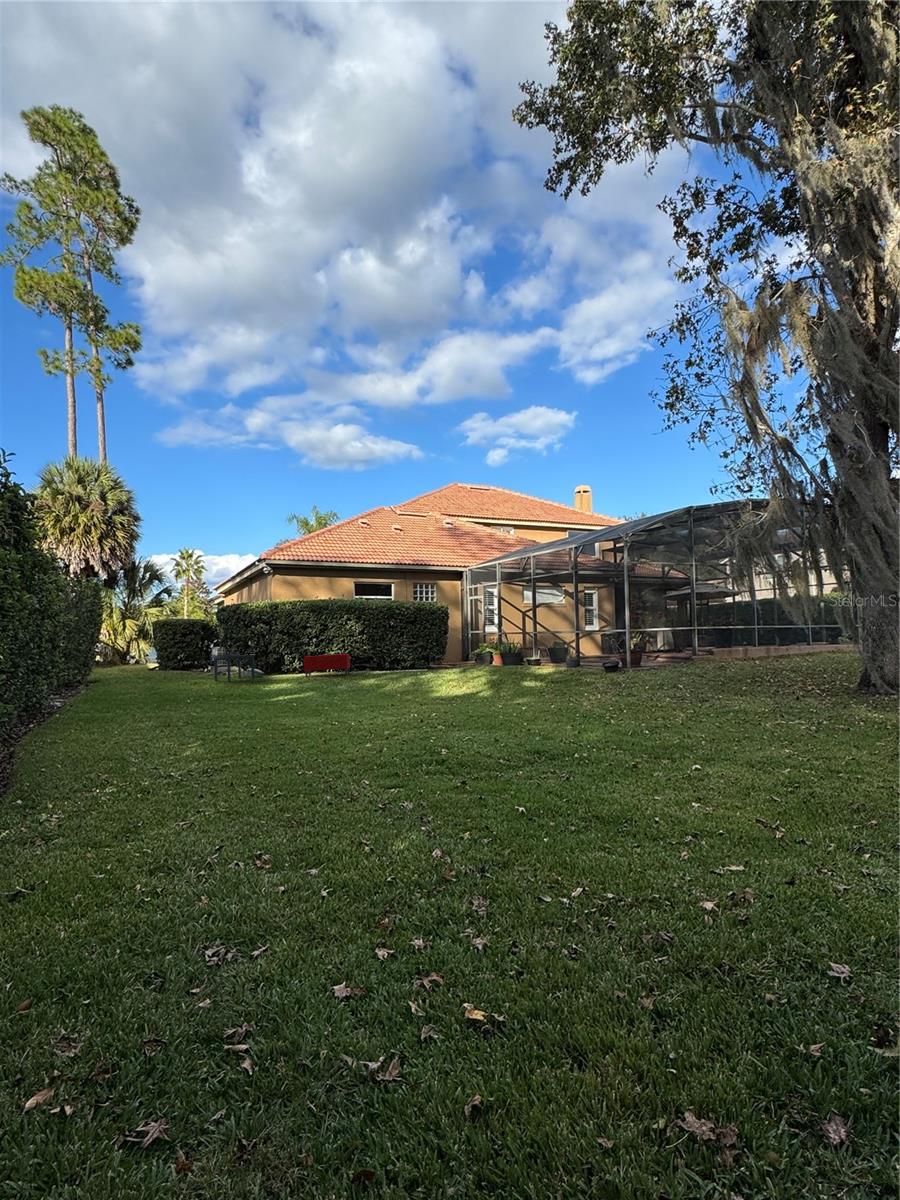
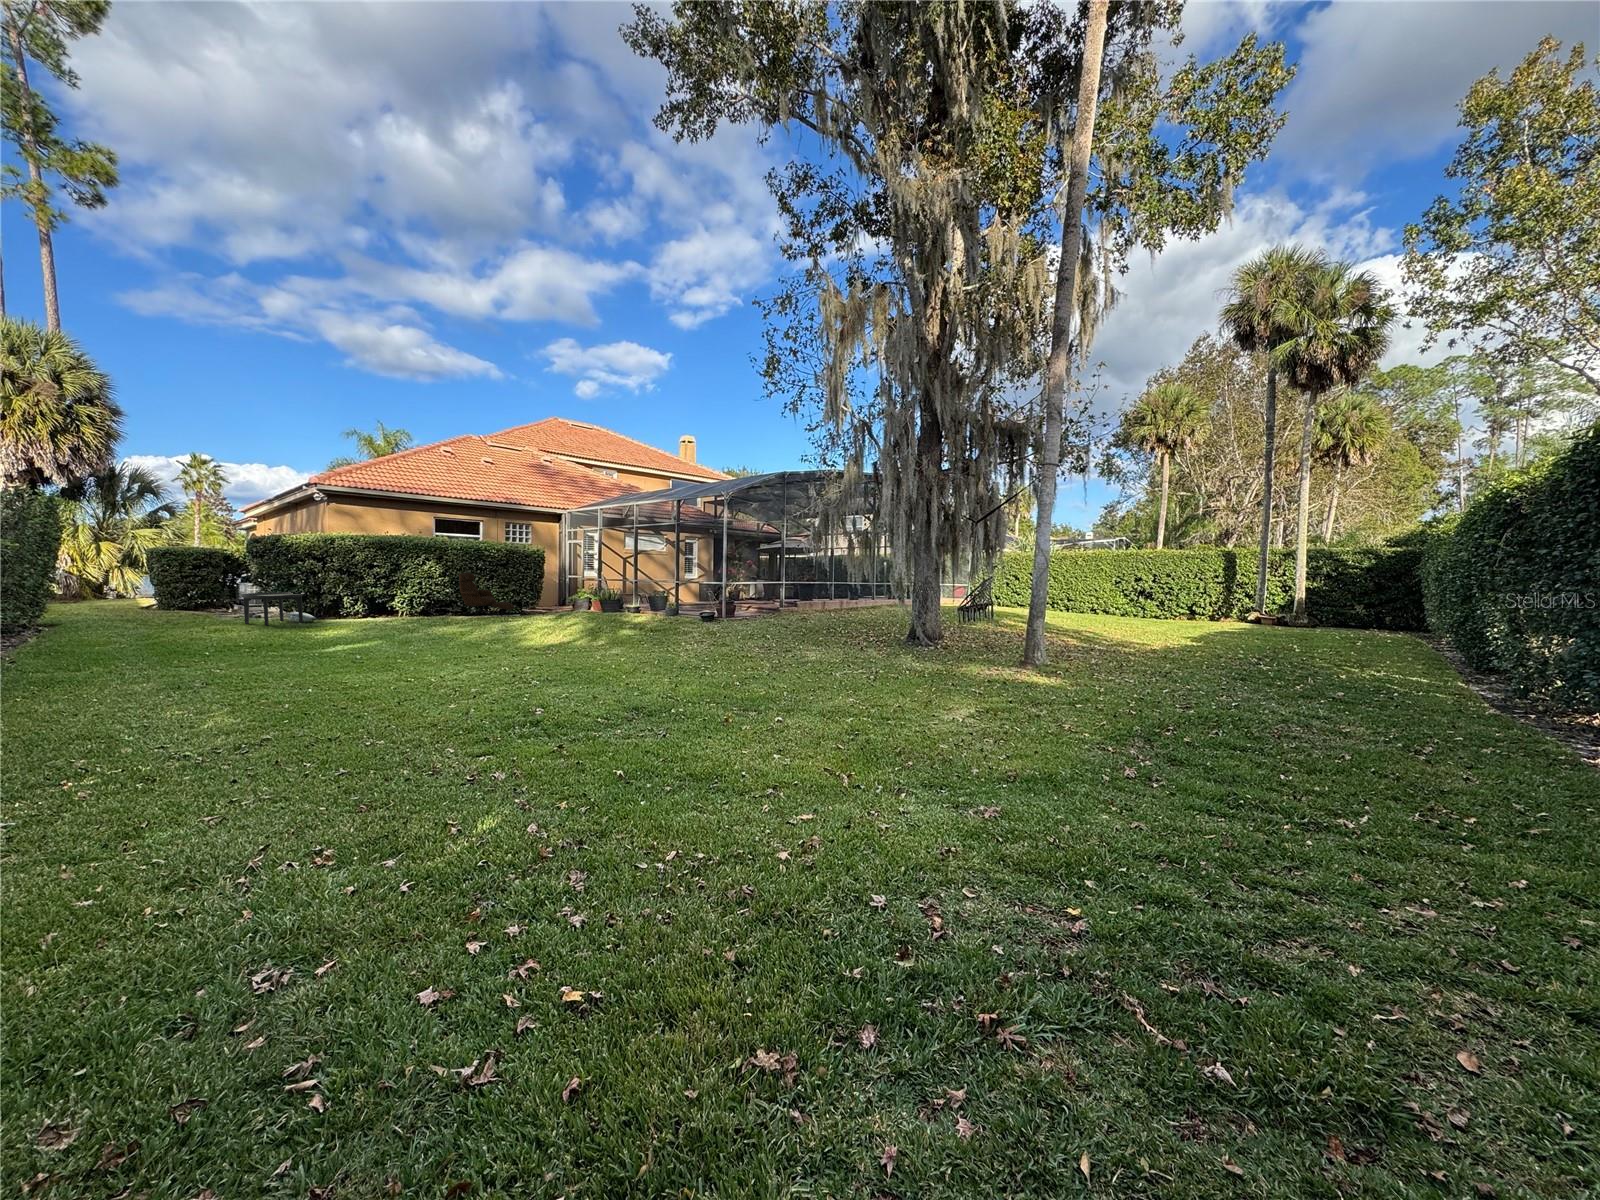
lounge chair: none [373,631,421,671] -> present [459,573,514,616]
bench: present [303,654,350,677] -> none [370,596,430,621]

